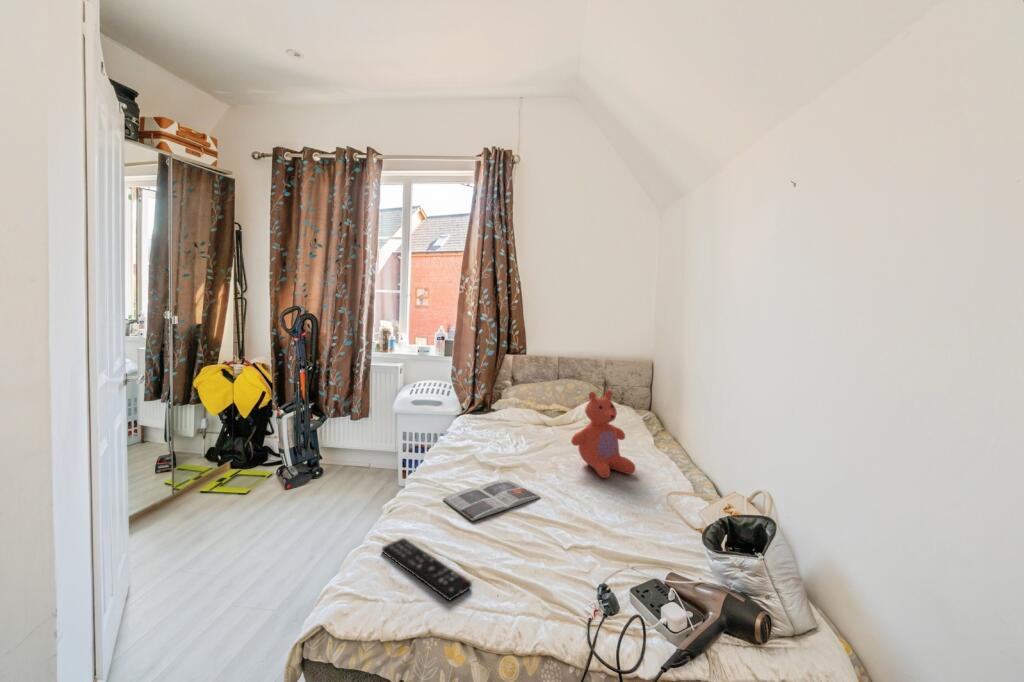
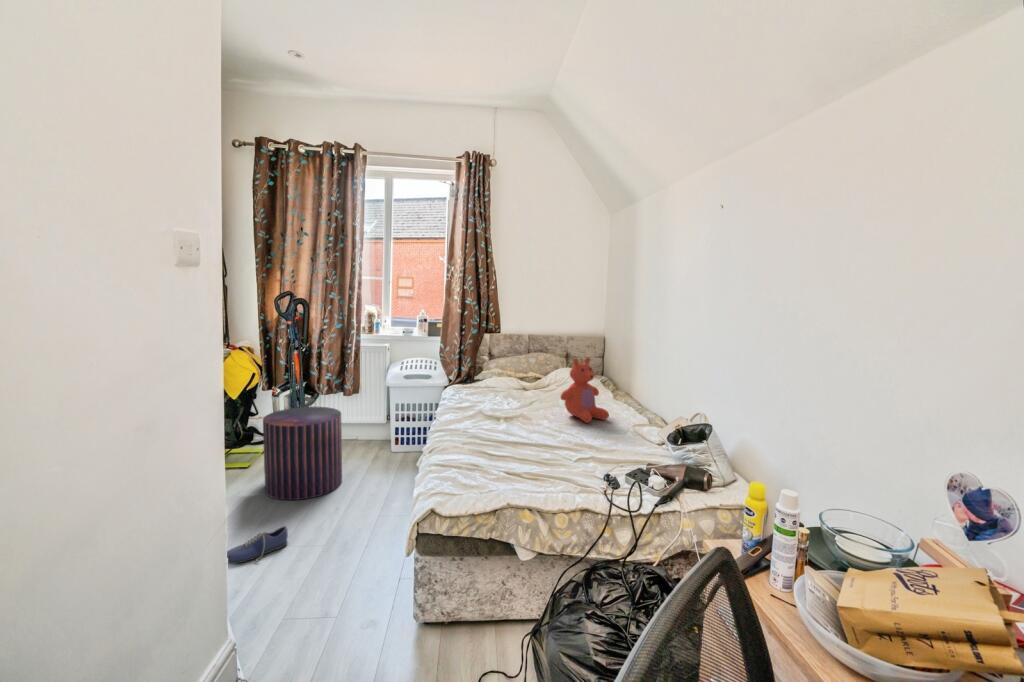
pouf: none [238,433,329,544] -> present [263,407,342,500]
magazine: present [443,479,540,521] -> none [474,427,546,451]
remote control: present [382,538,472,600] -> none [450,461,524,489]
shoe: none [136,588,224,636] -> present [227,526,288,564]

